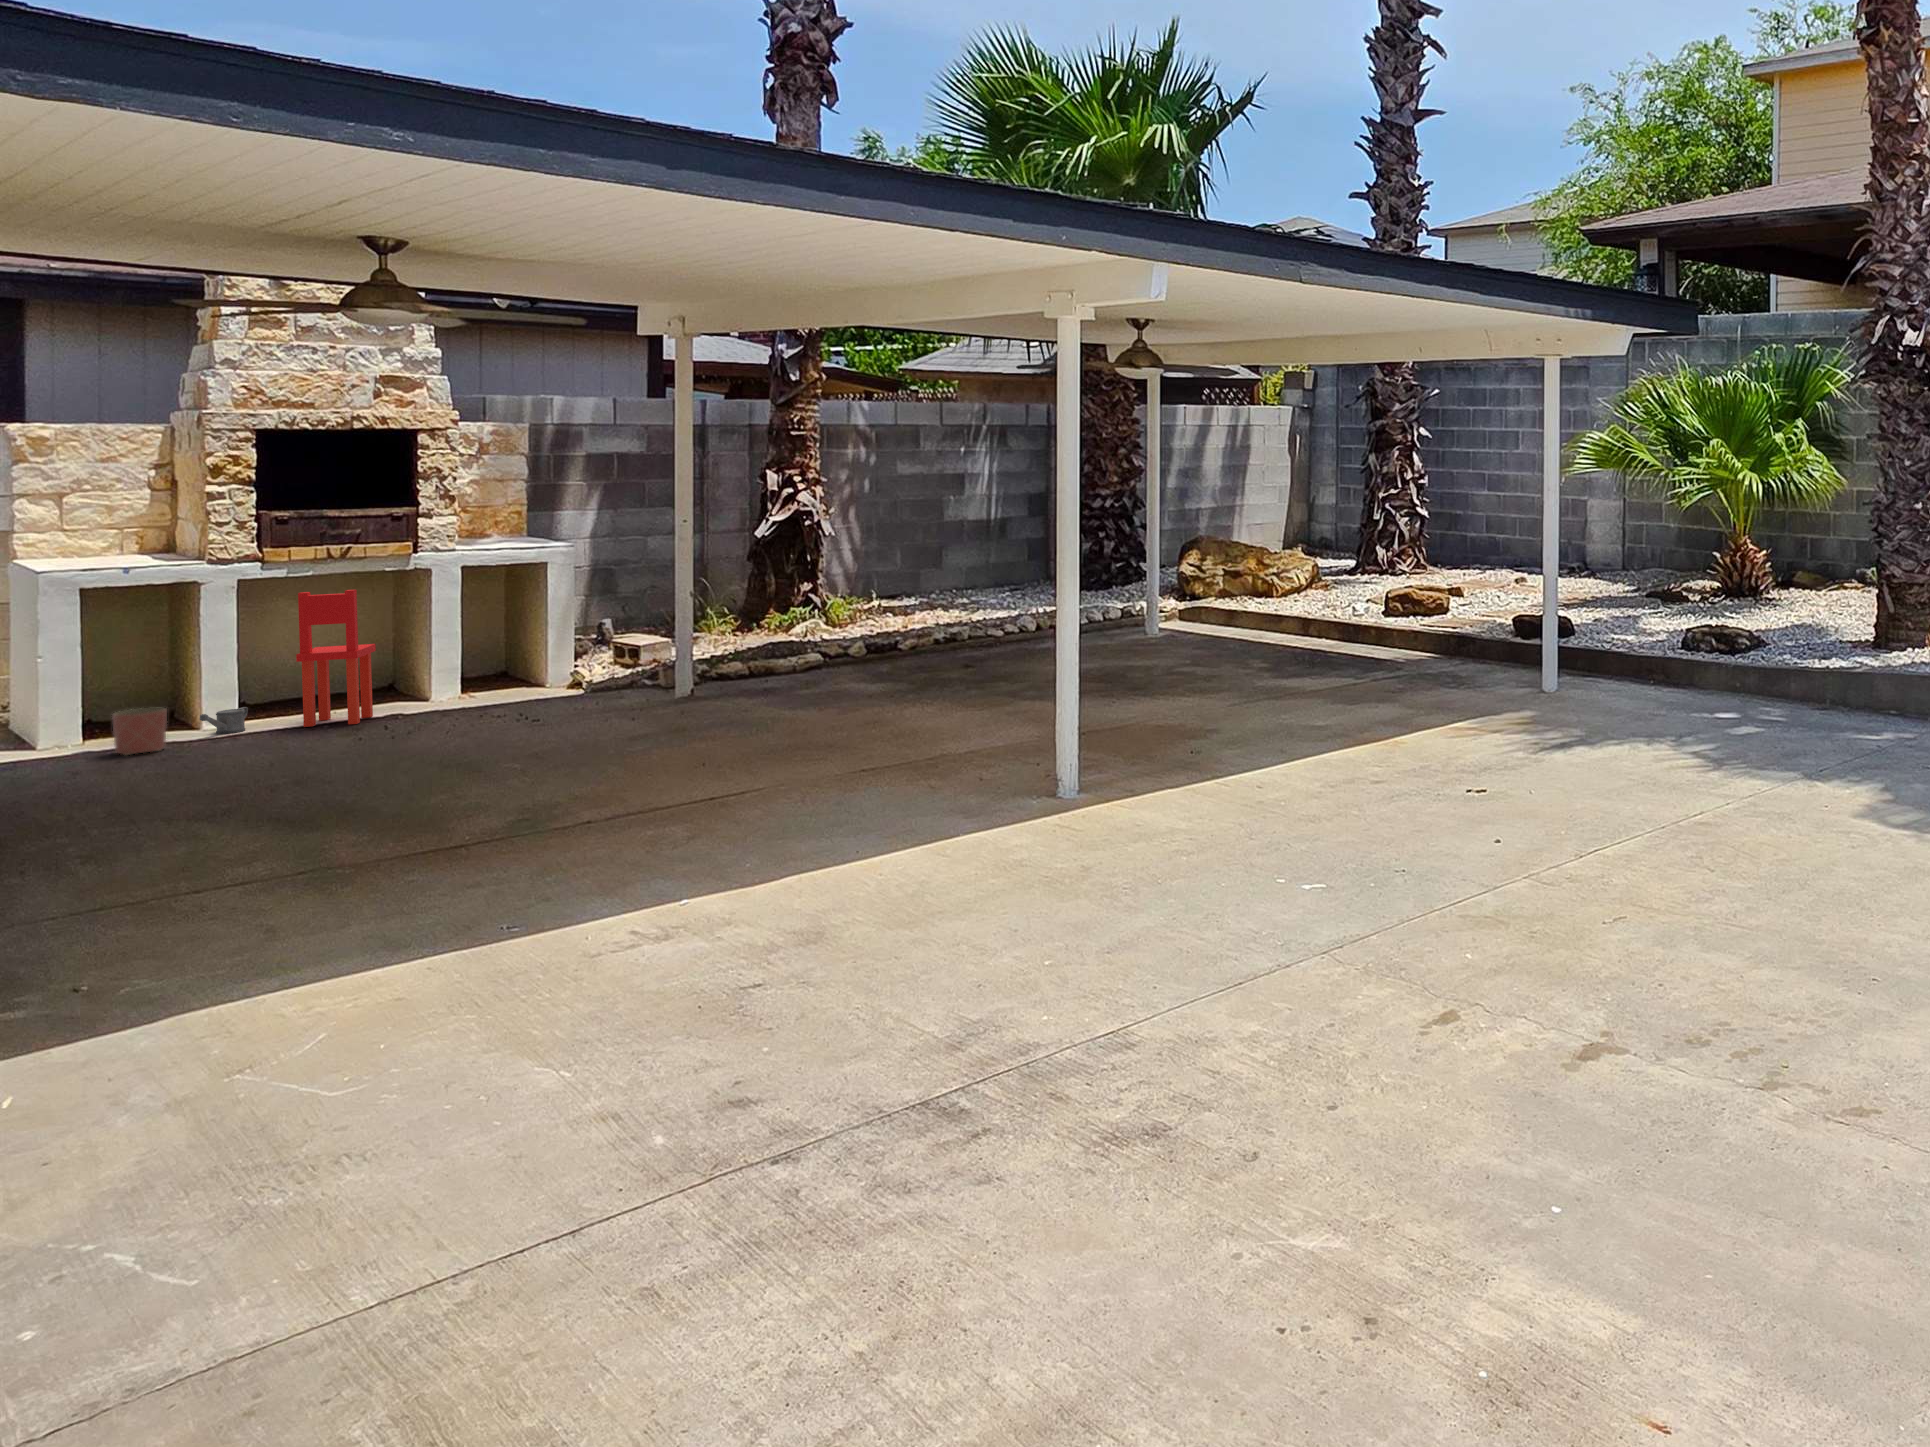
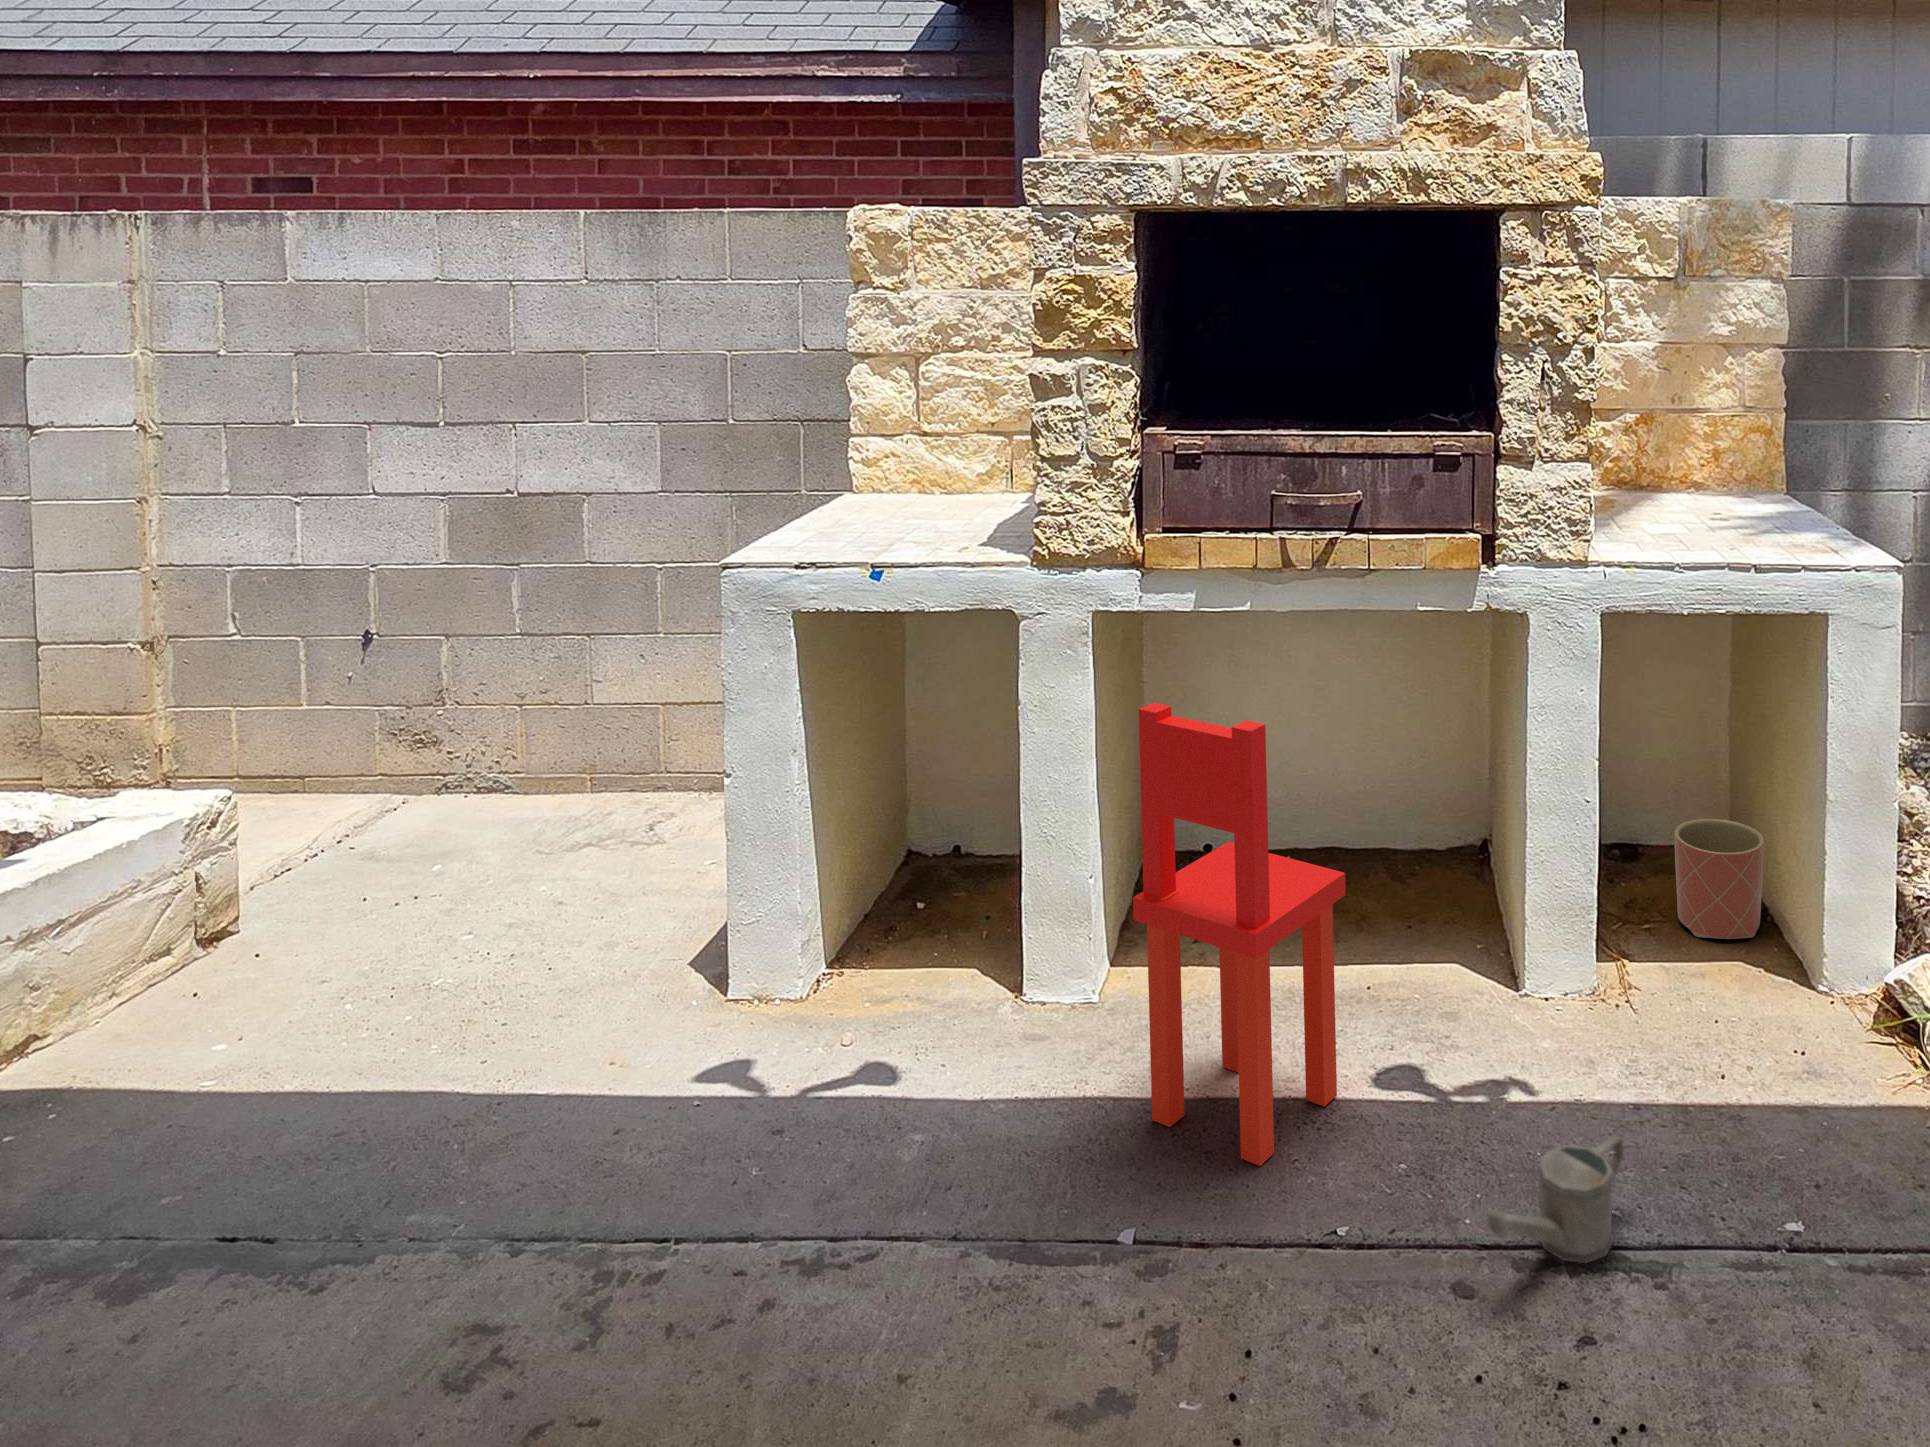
watering can: present [200,707,248,734] -> present [1487,1136,1623,1263]
planter: present [113,708,167,756] -> present [1674,819,1764,939]

